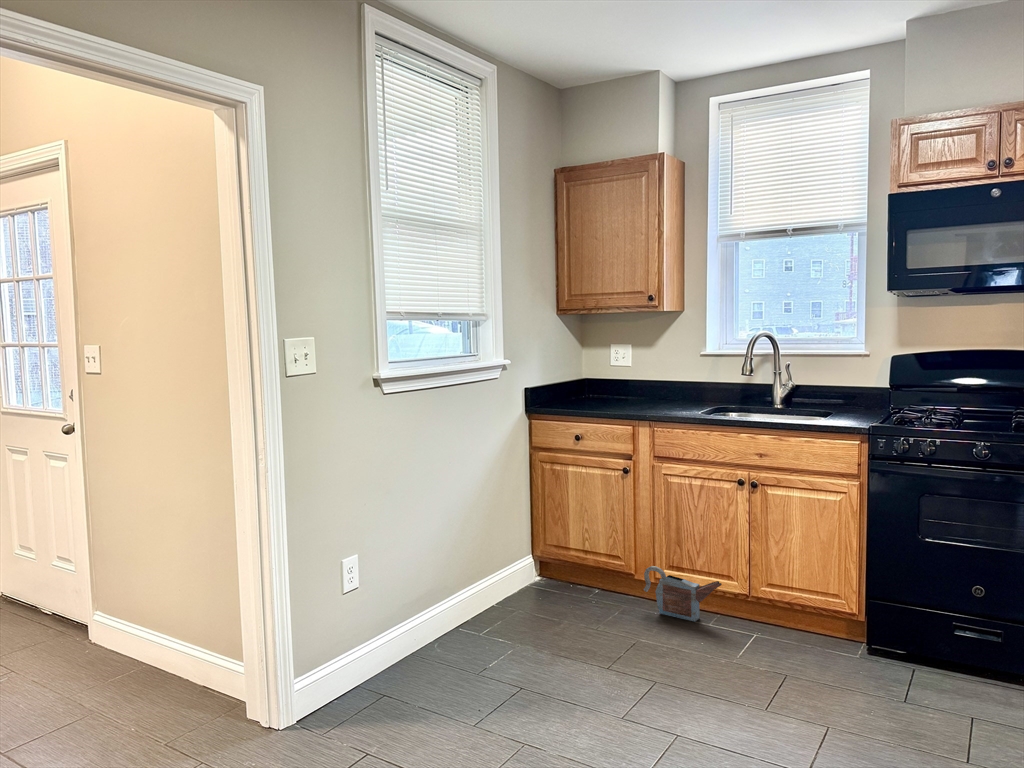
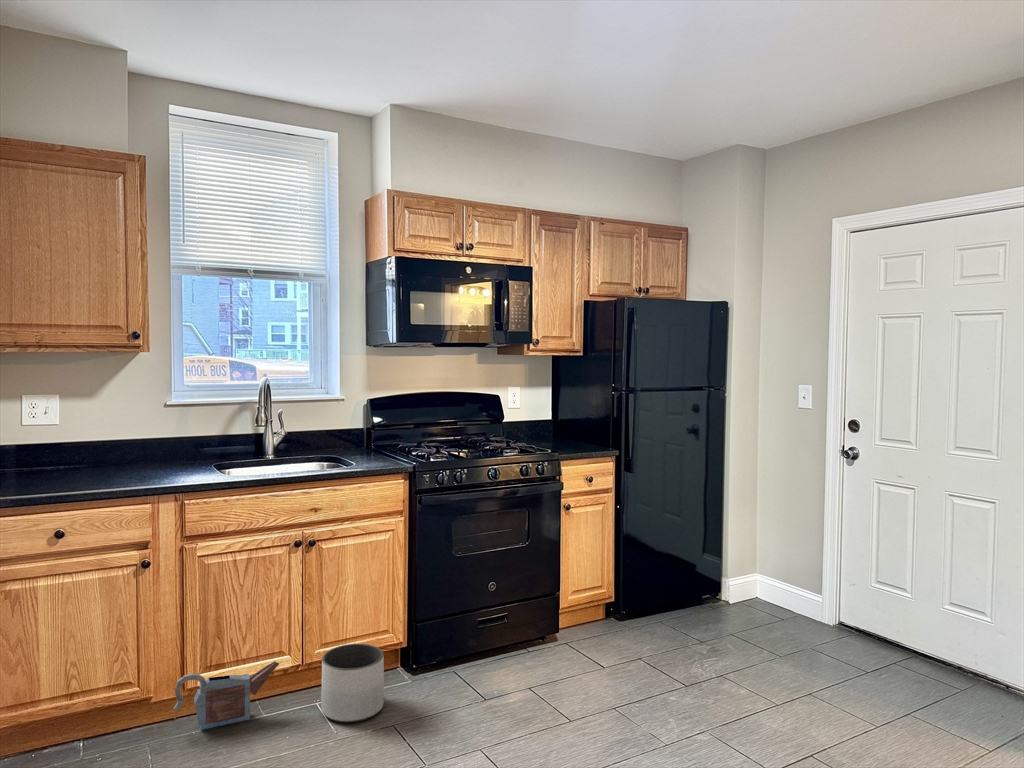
planter: none [742,589,804,661] -> present [321,644,384,722]

